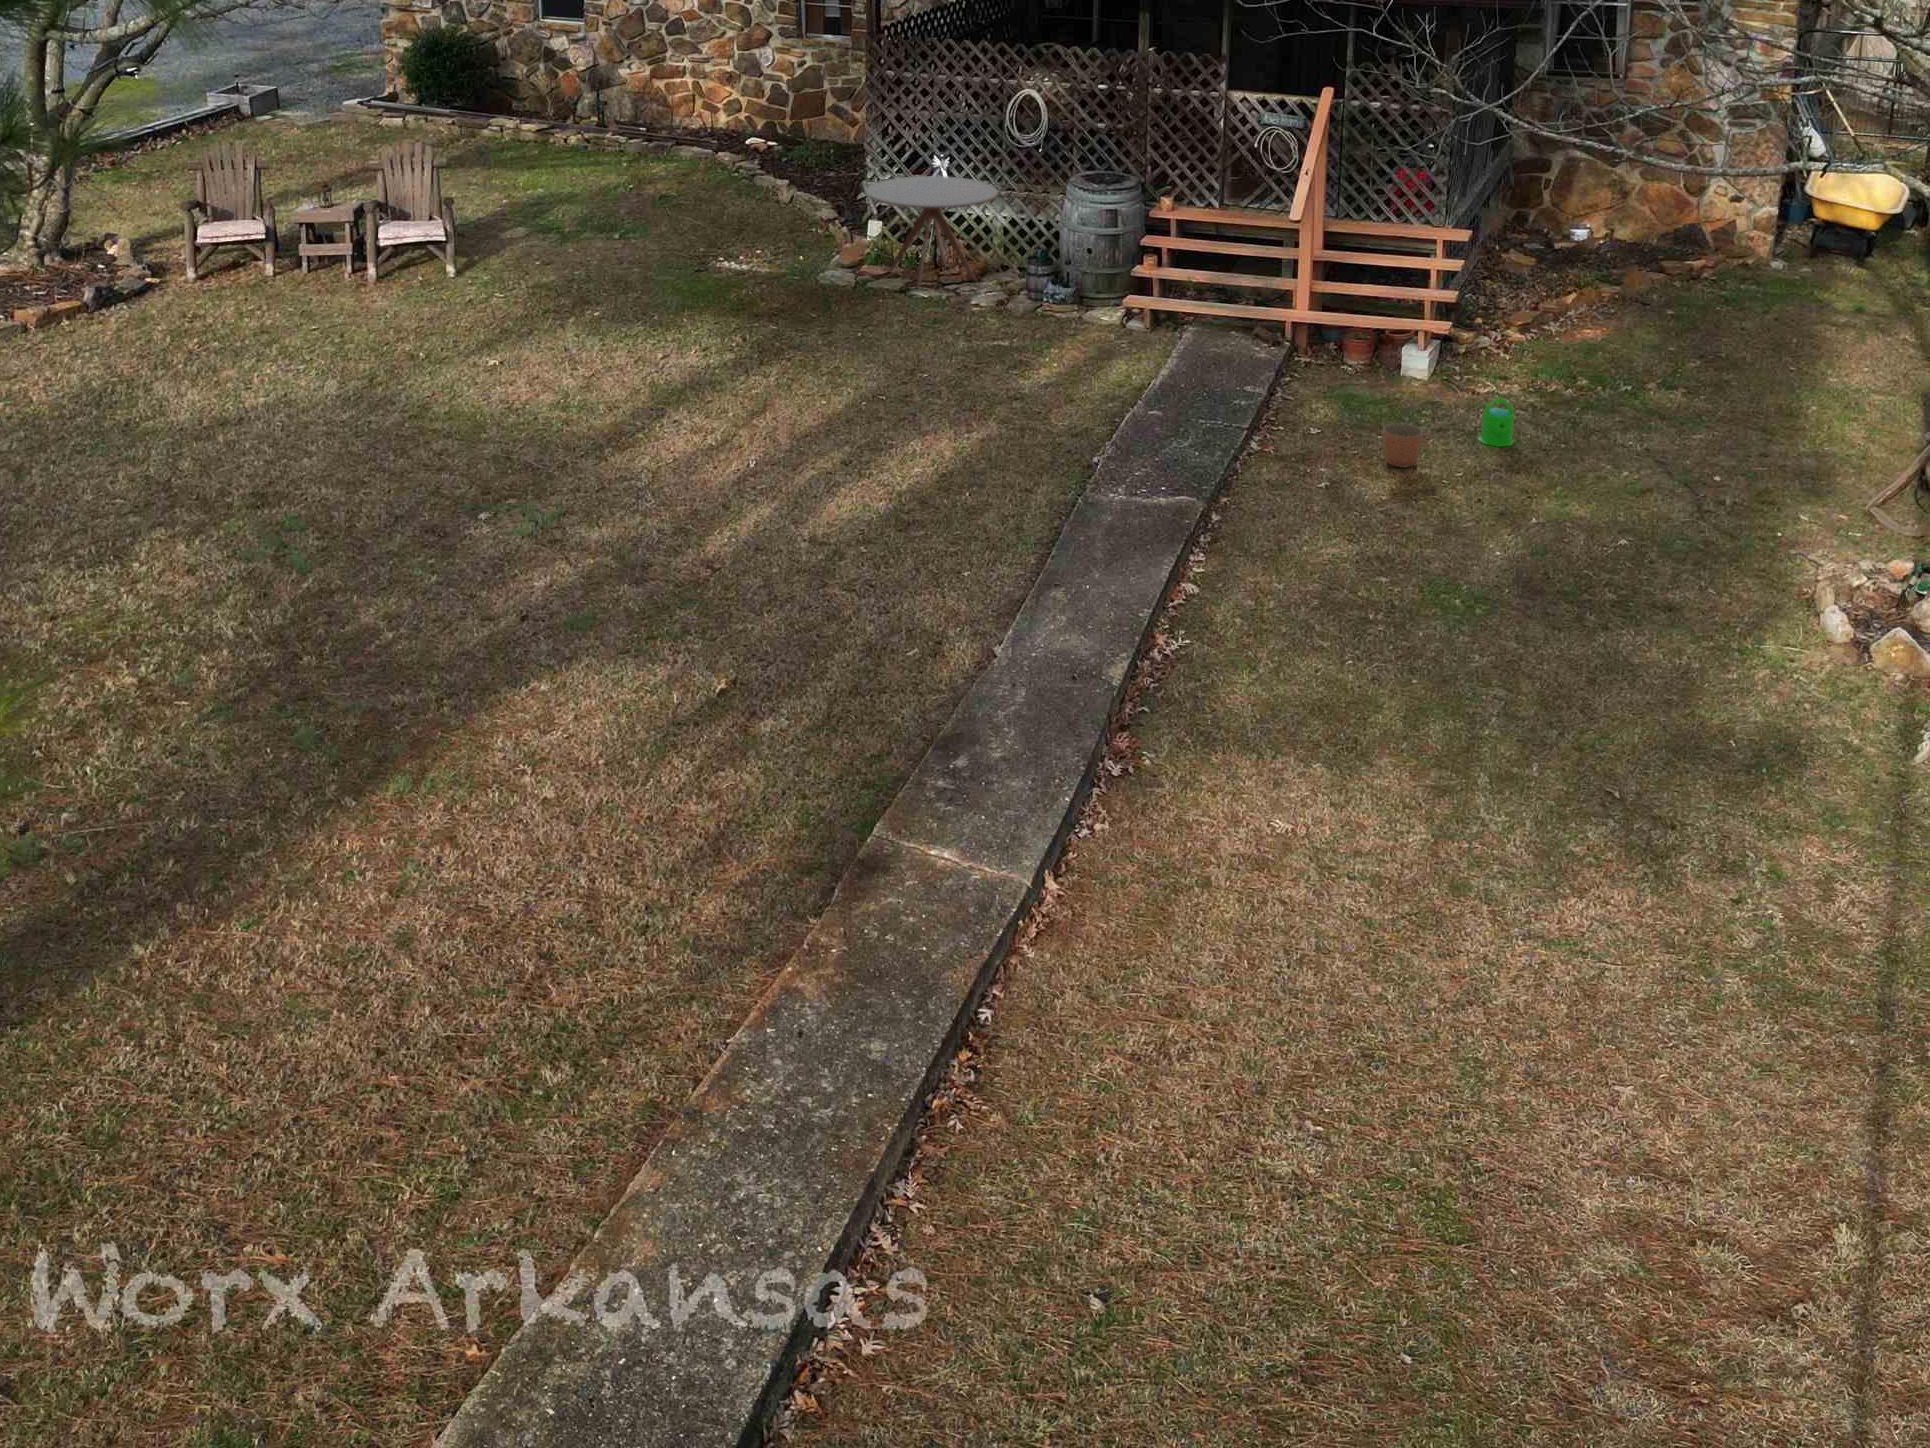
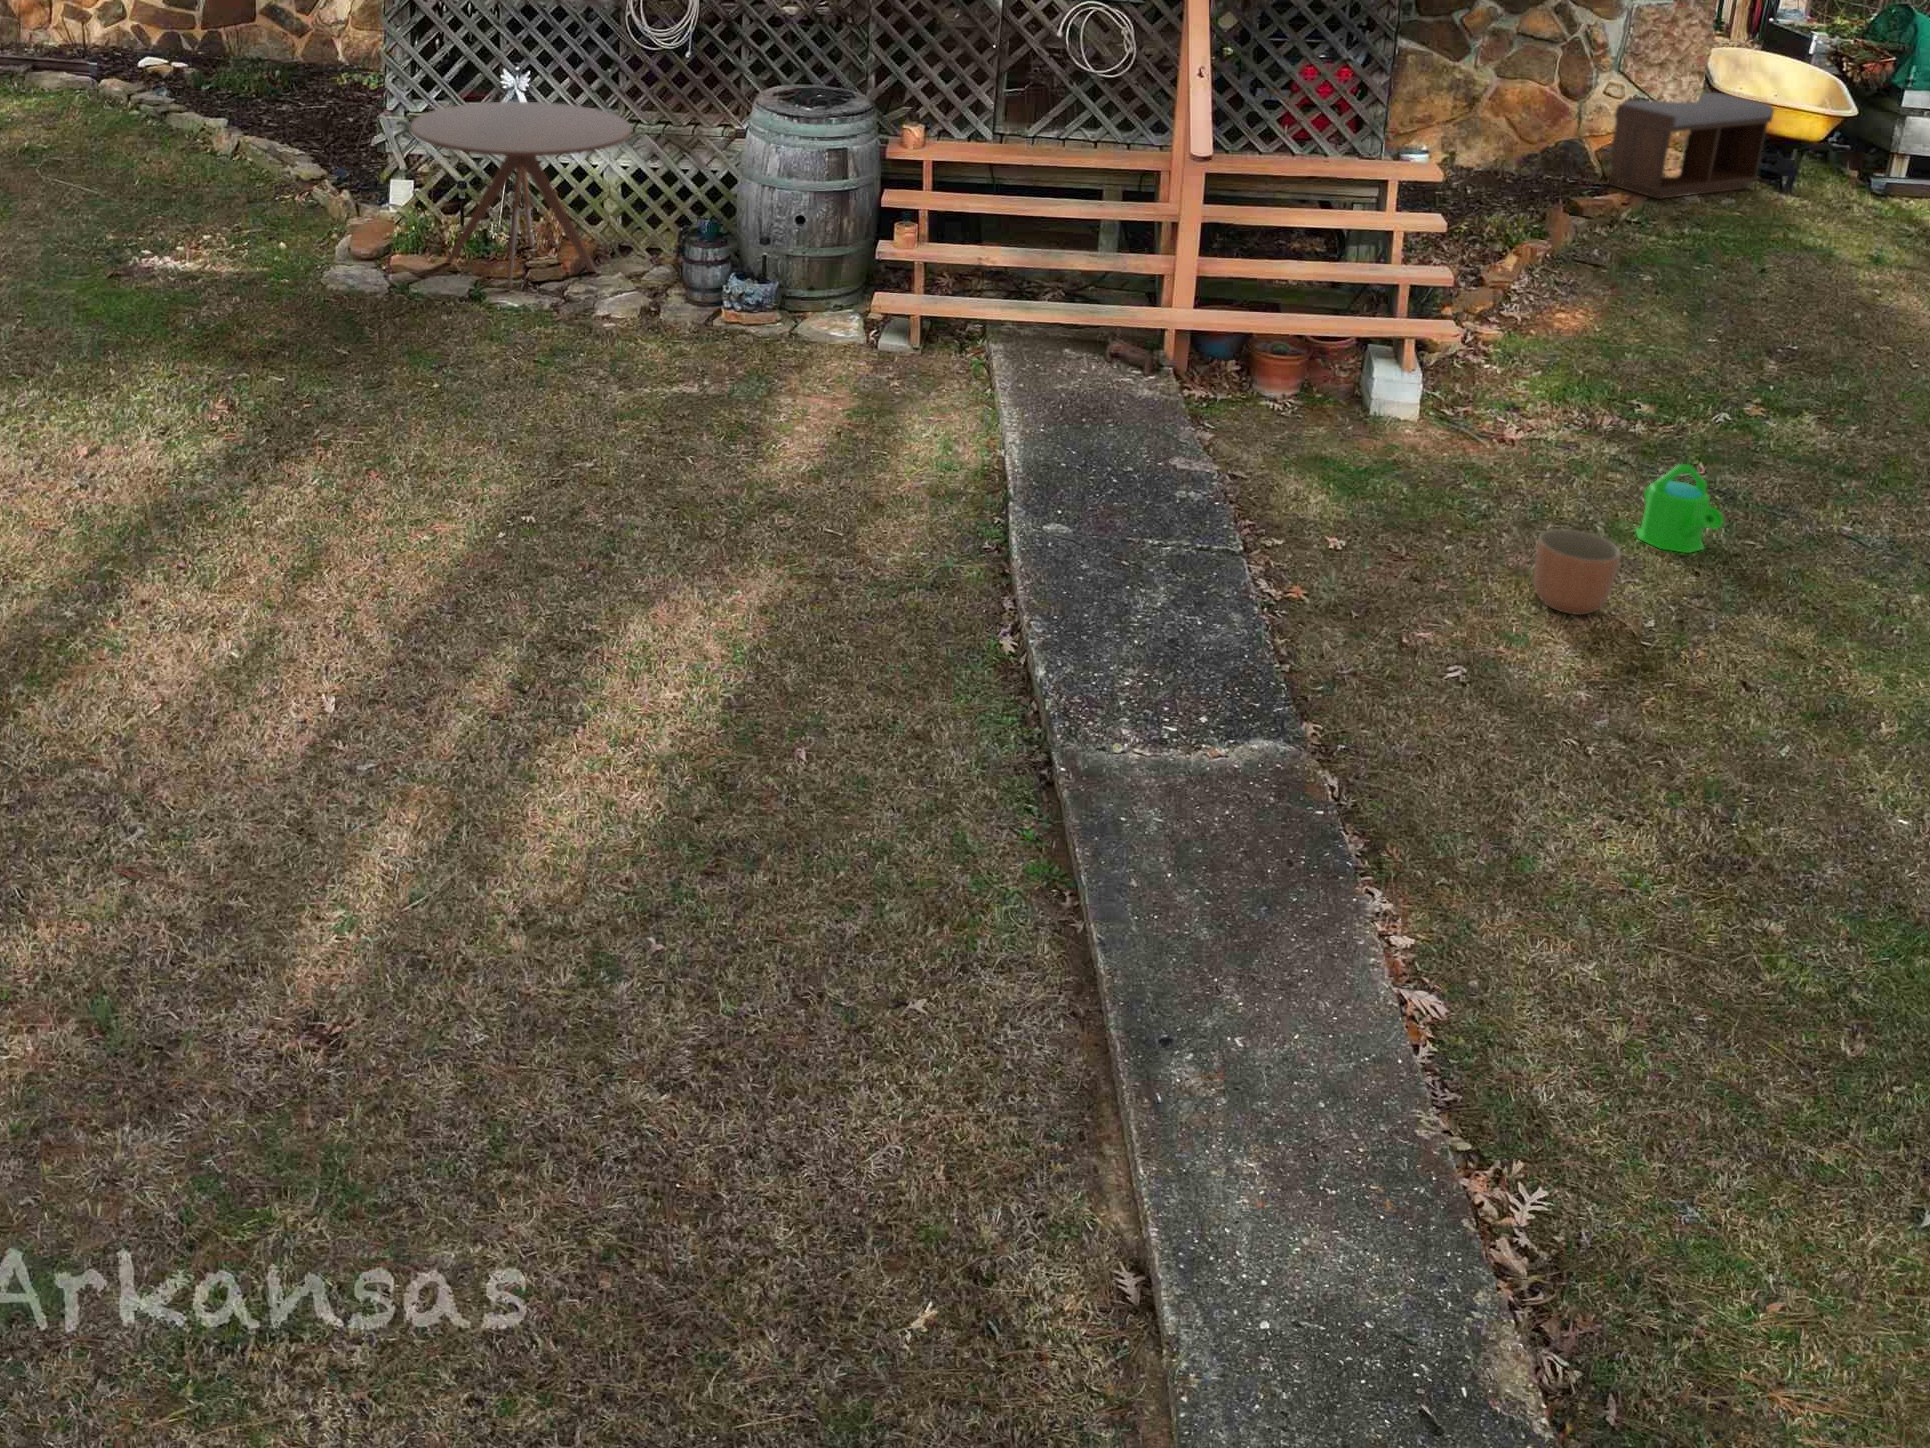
bench: none [1709,194,1831,266] -> present [1608,93,1774,199]

